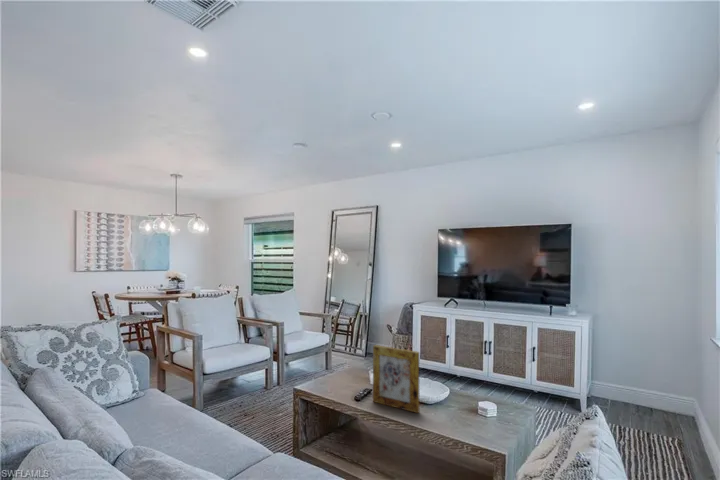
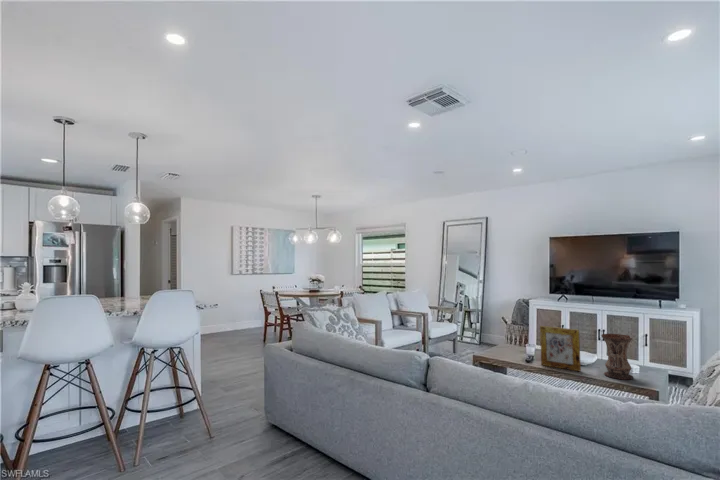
vase: none [446,358,484,429] -> present [601,334,633,380]

